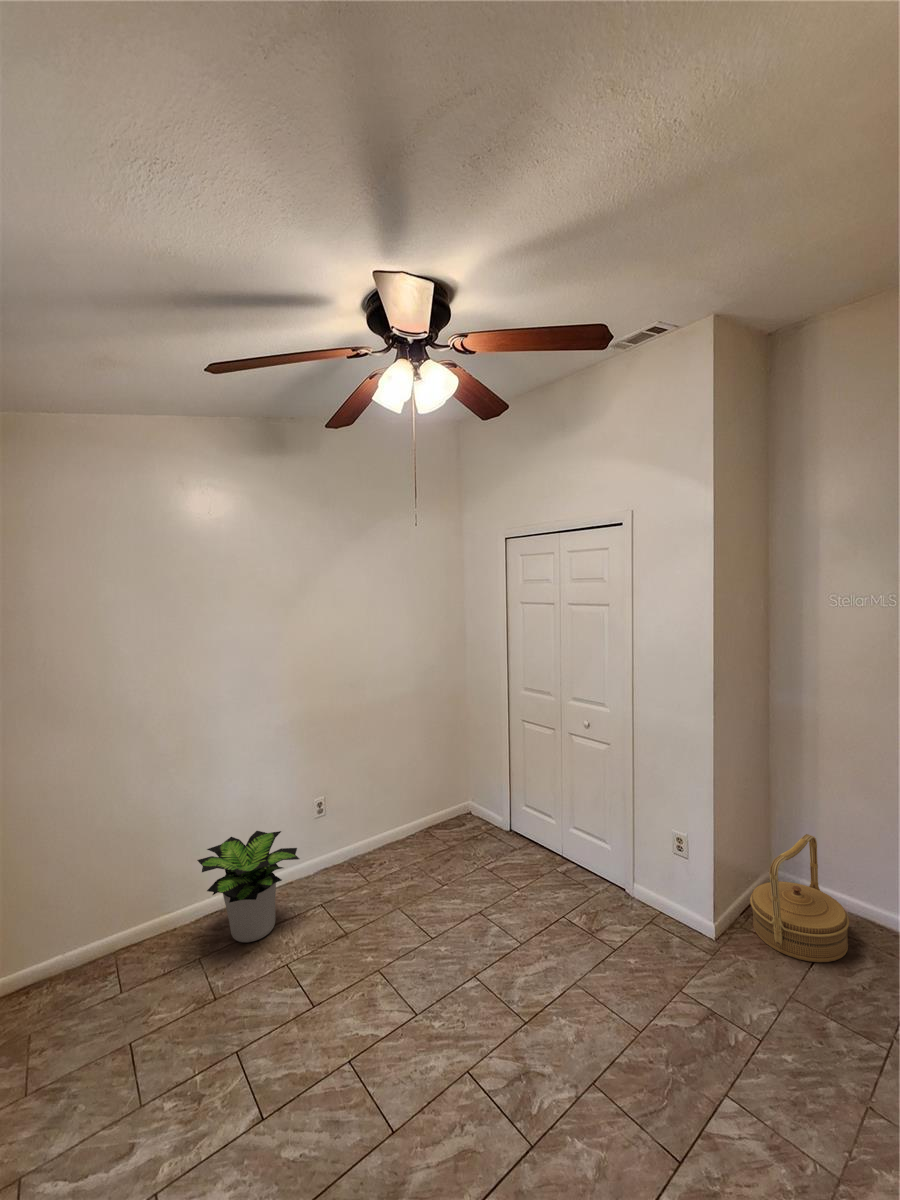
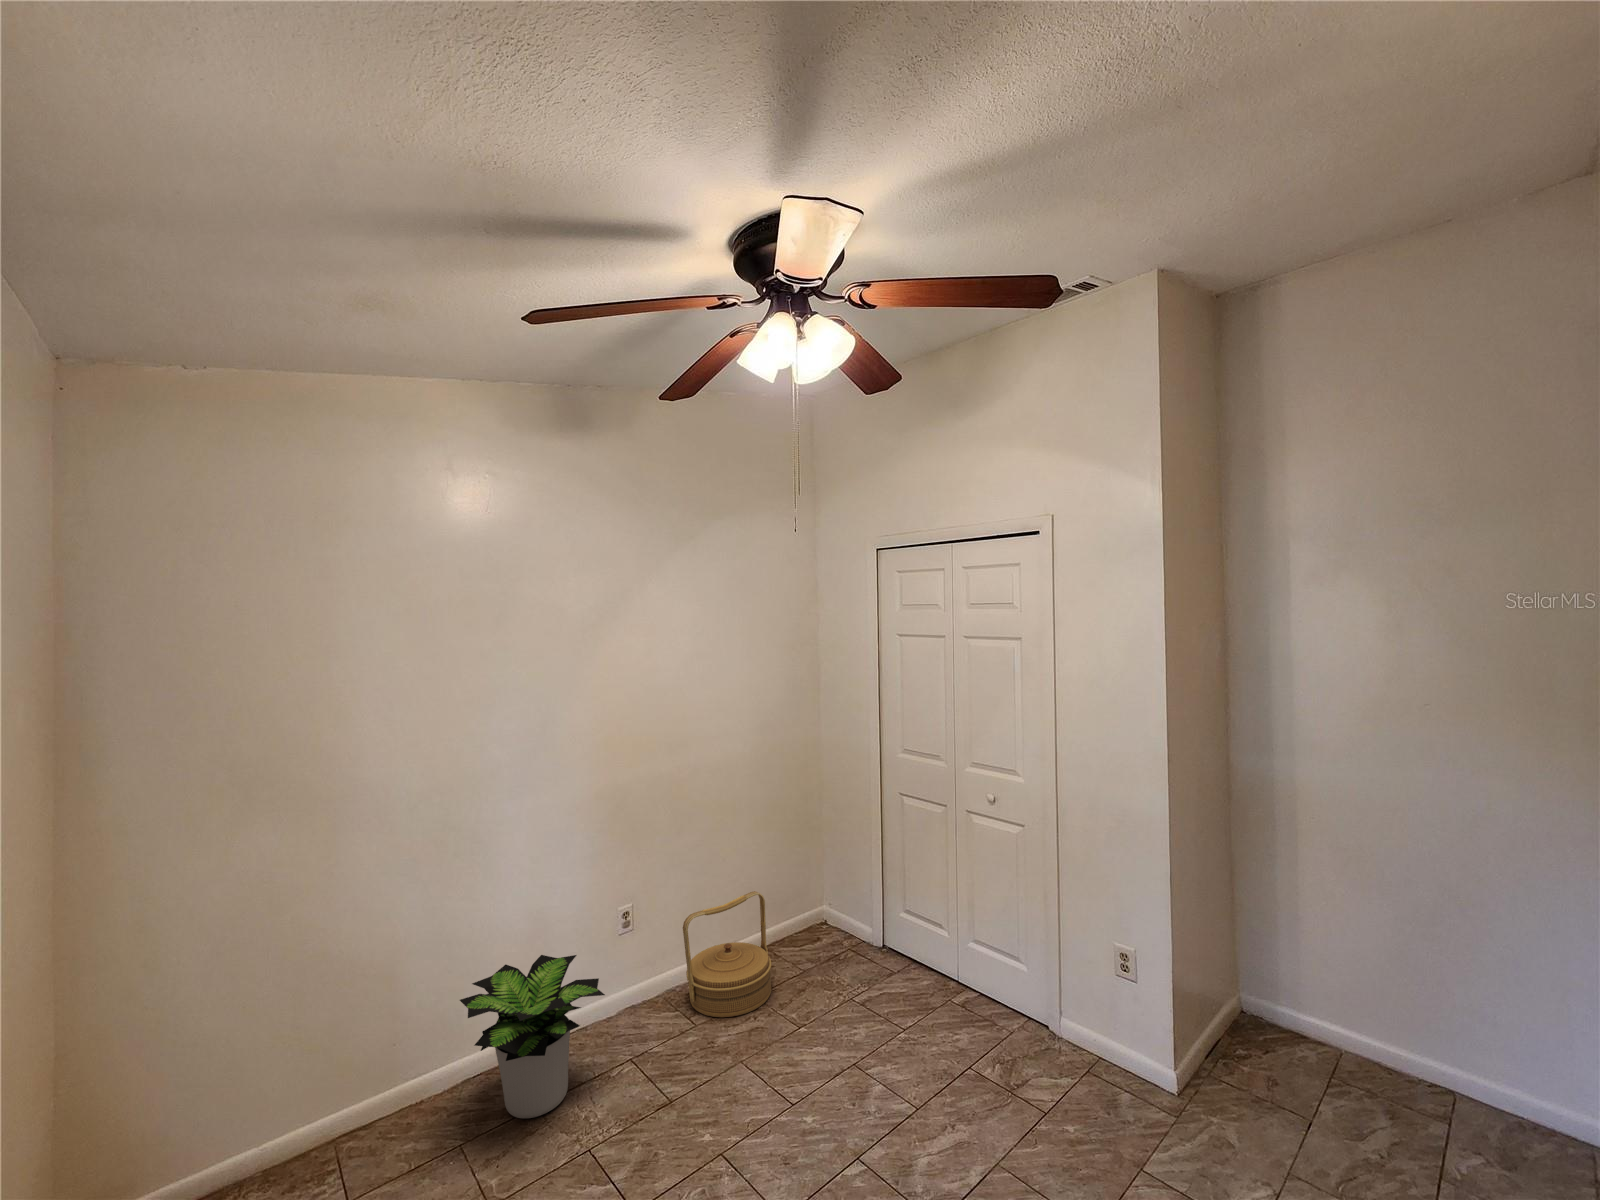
woven basket: present [750,834,849,962] -> present [683,891,772,1017]

